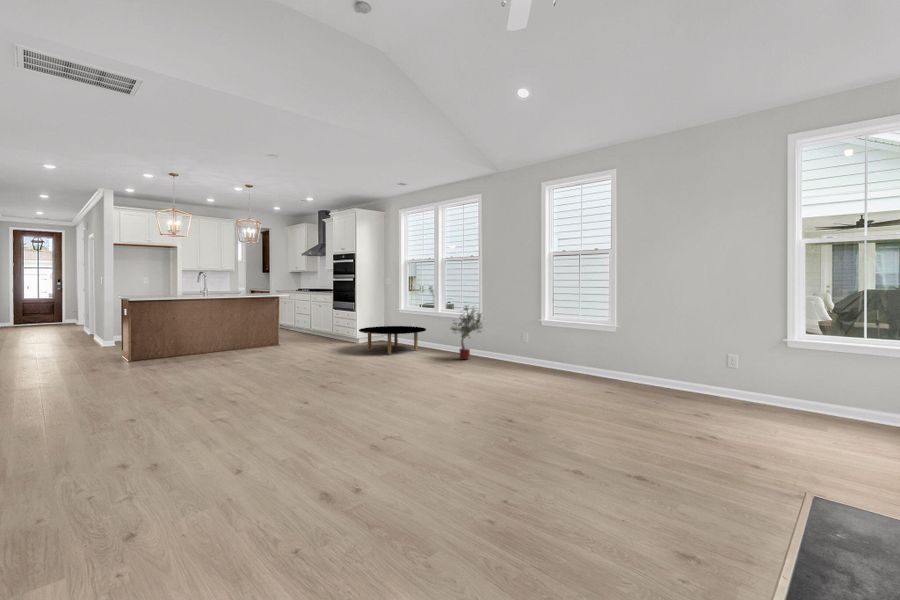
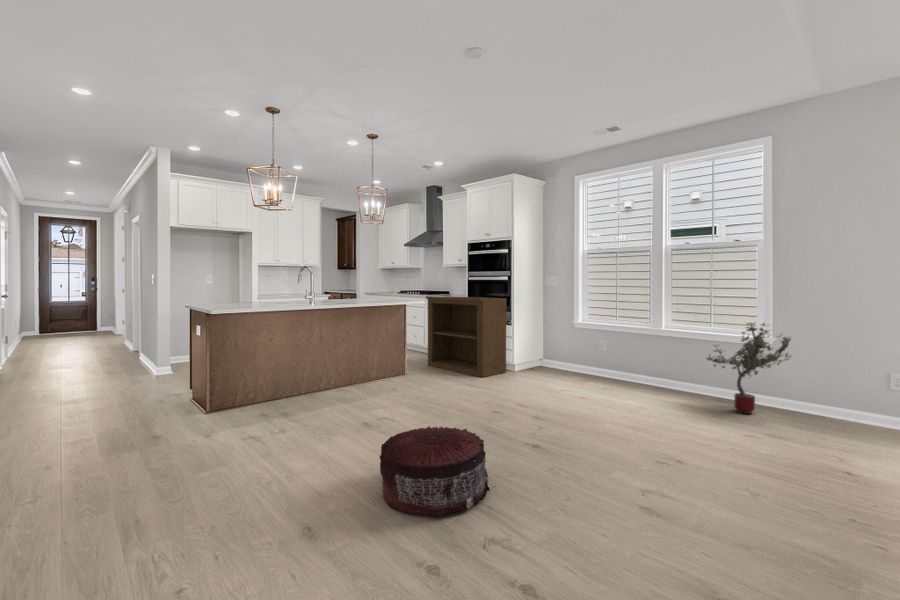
bookshelf: none [302,292,353,346] -> present [426,296,507,377]
coffee table: present [359,326,426,355] -> none [537,348,645,398]
pouf: none [199,356,259,391] -> present [380,426,490,517]

